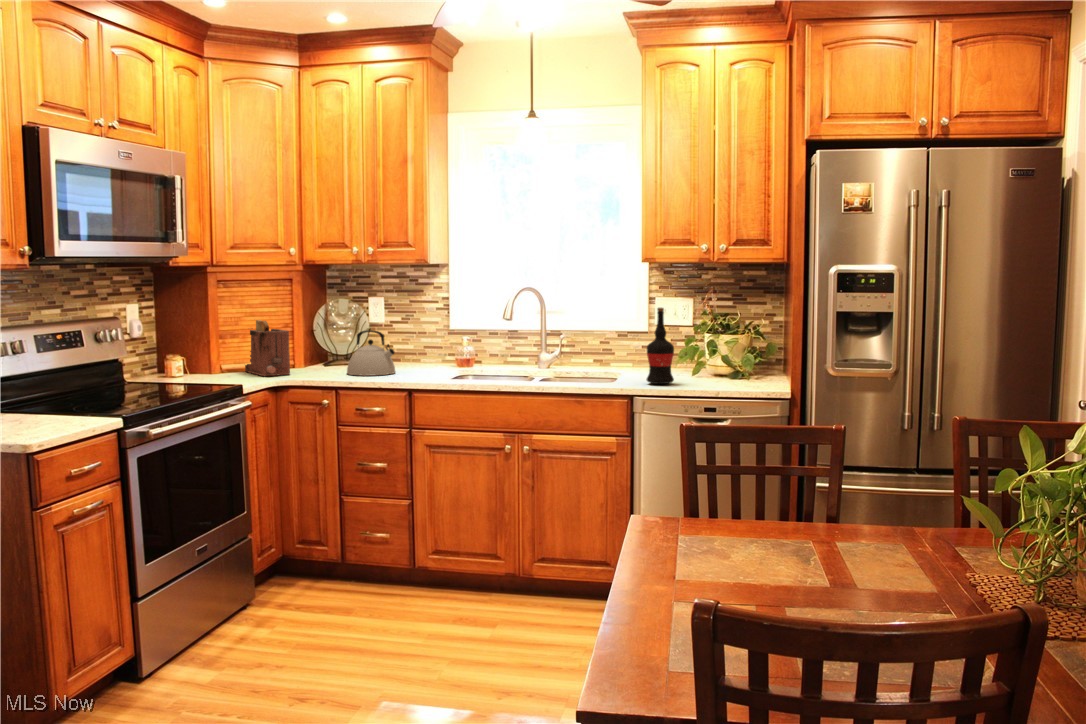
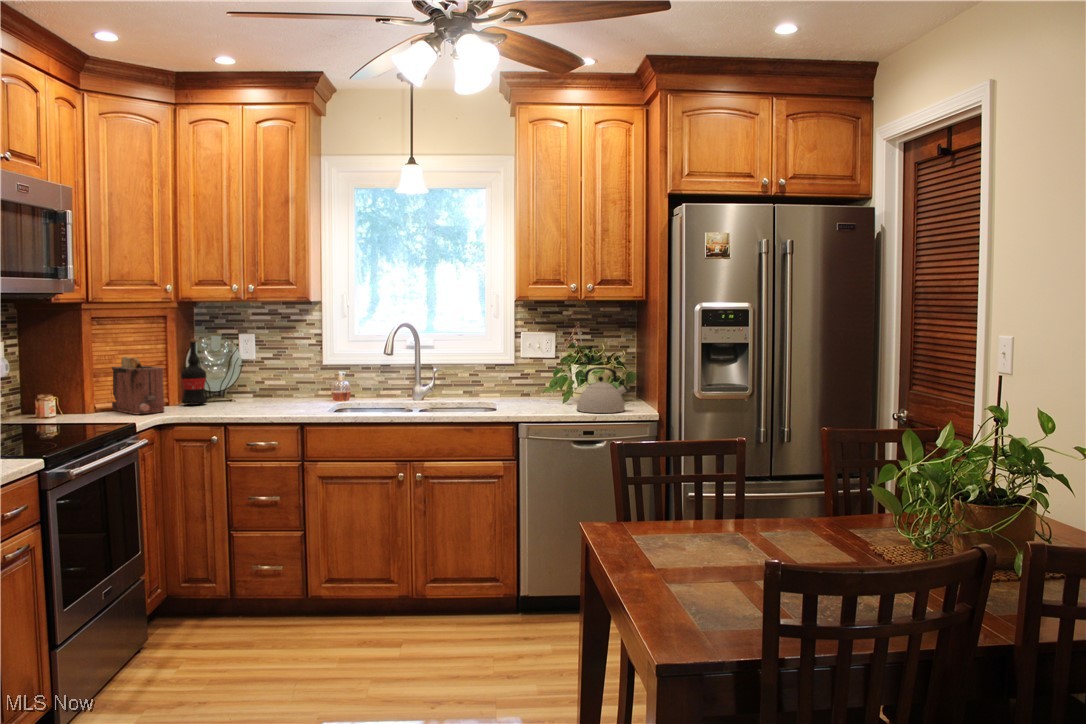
wine bottle: present [646,308,674,384] -> present [181,339,207,405]
kettle: present [347,330,395,376] -> present [577,367,627,413]

